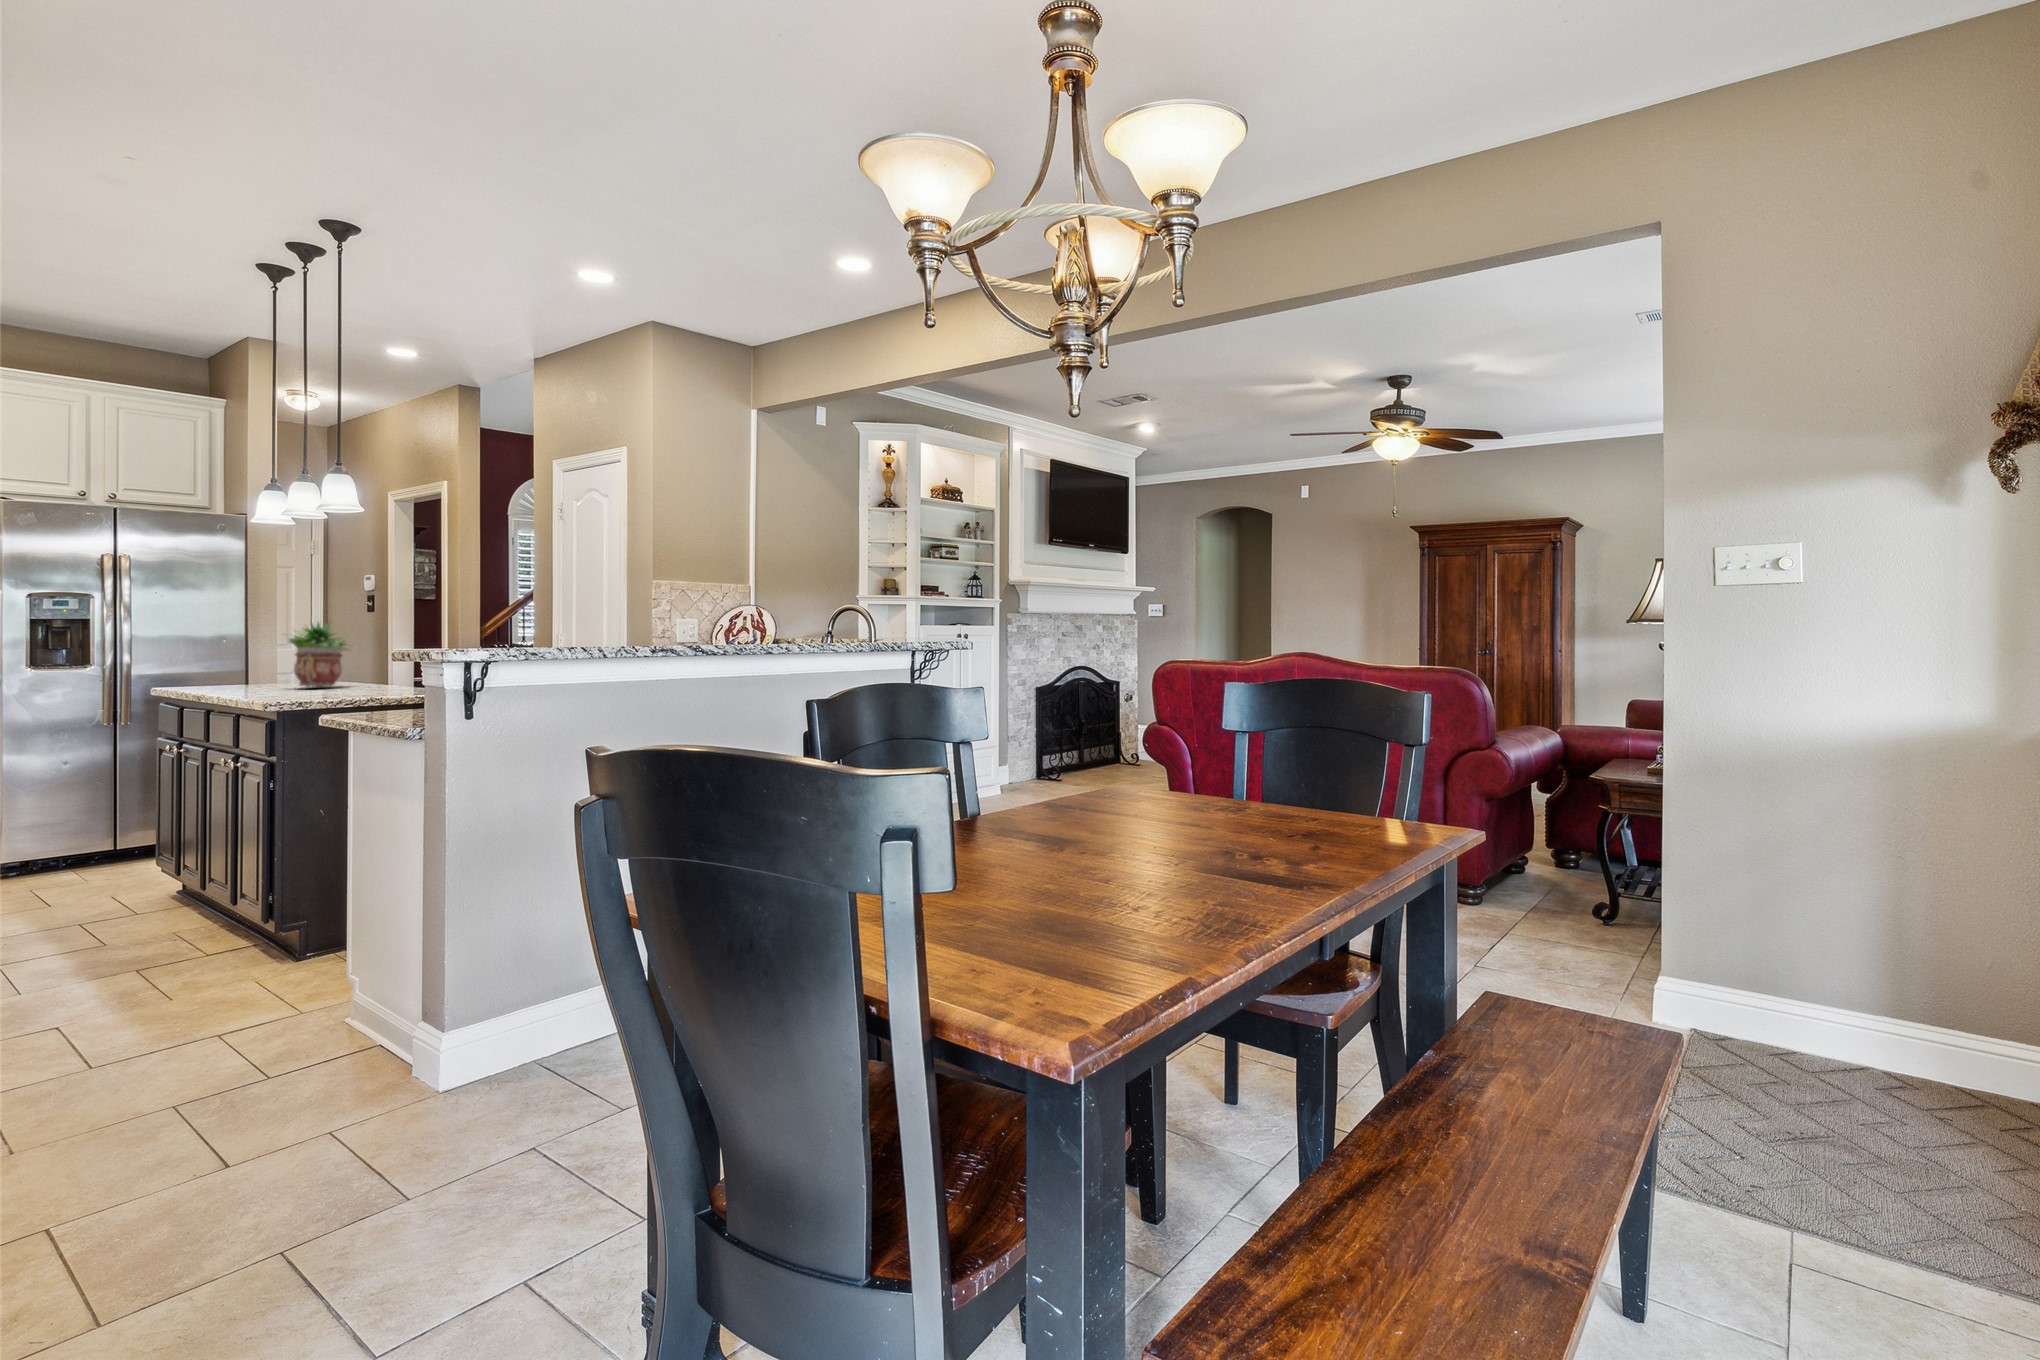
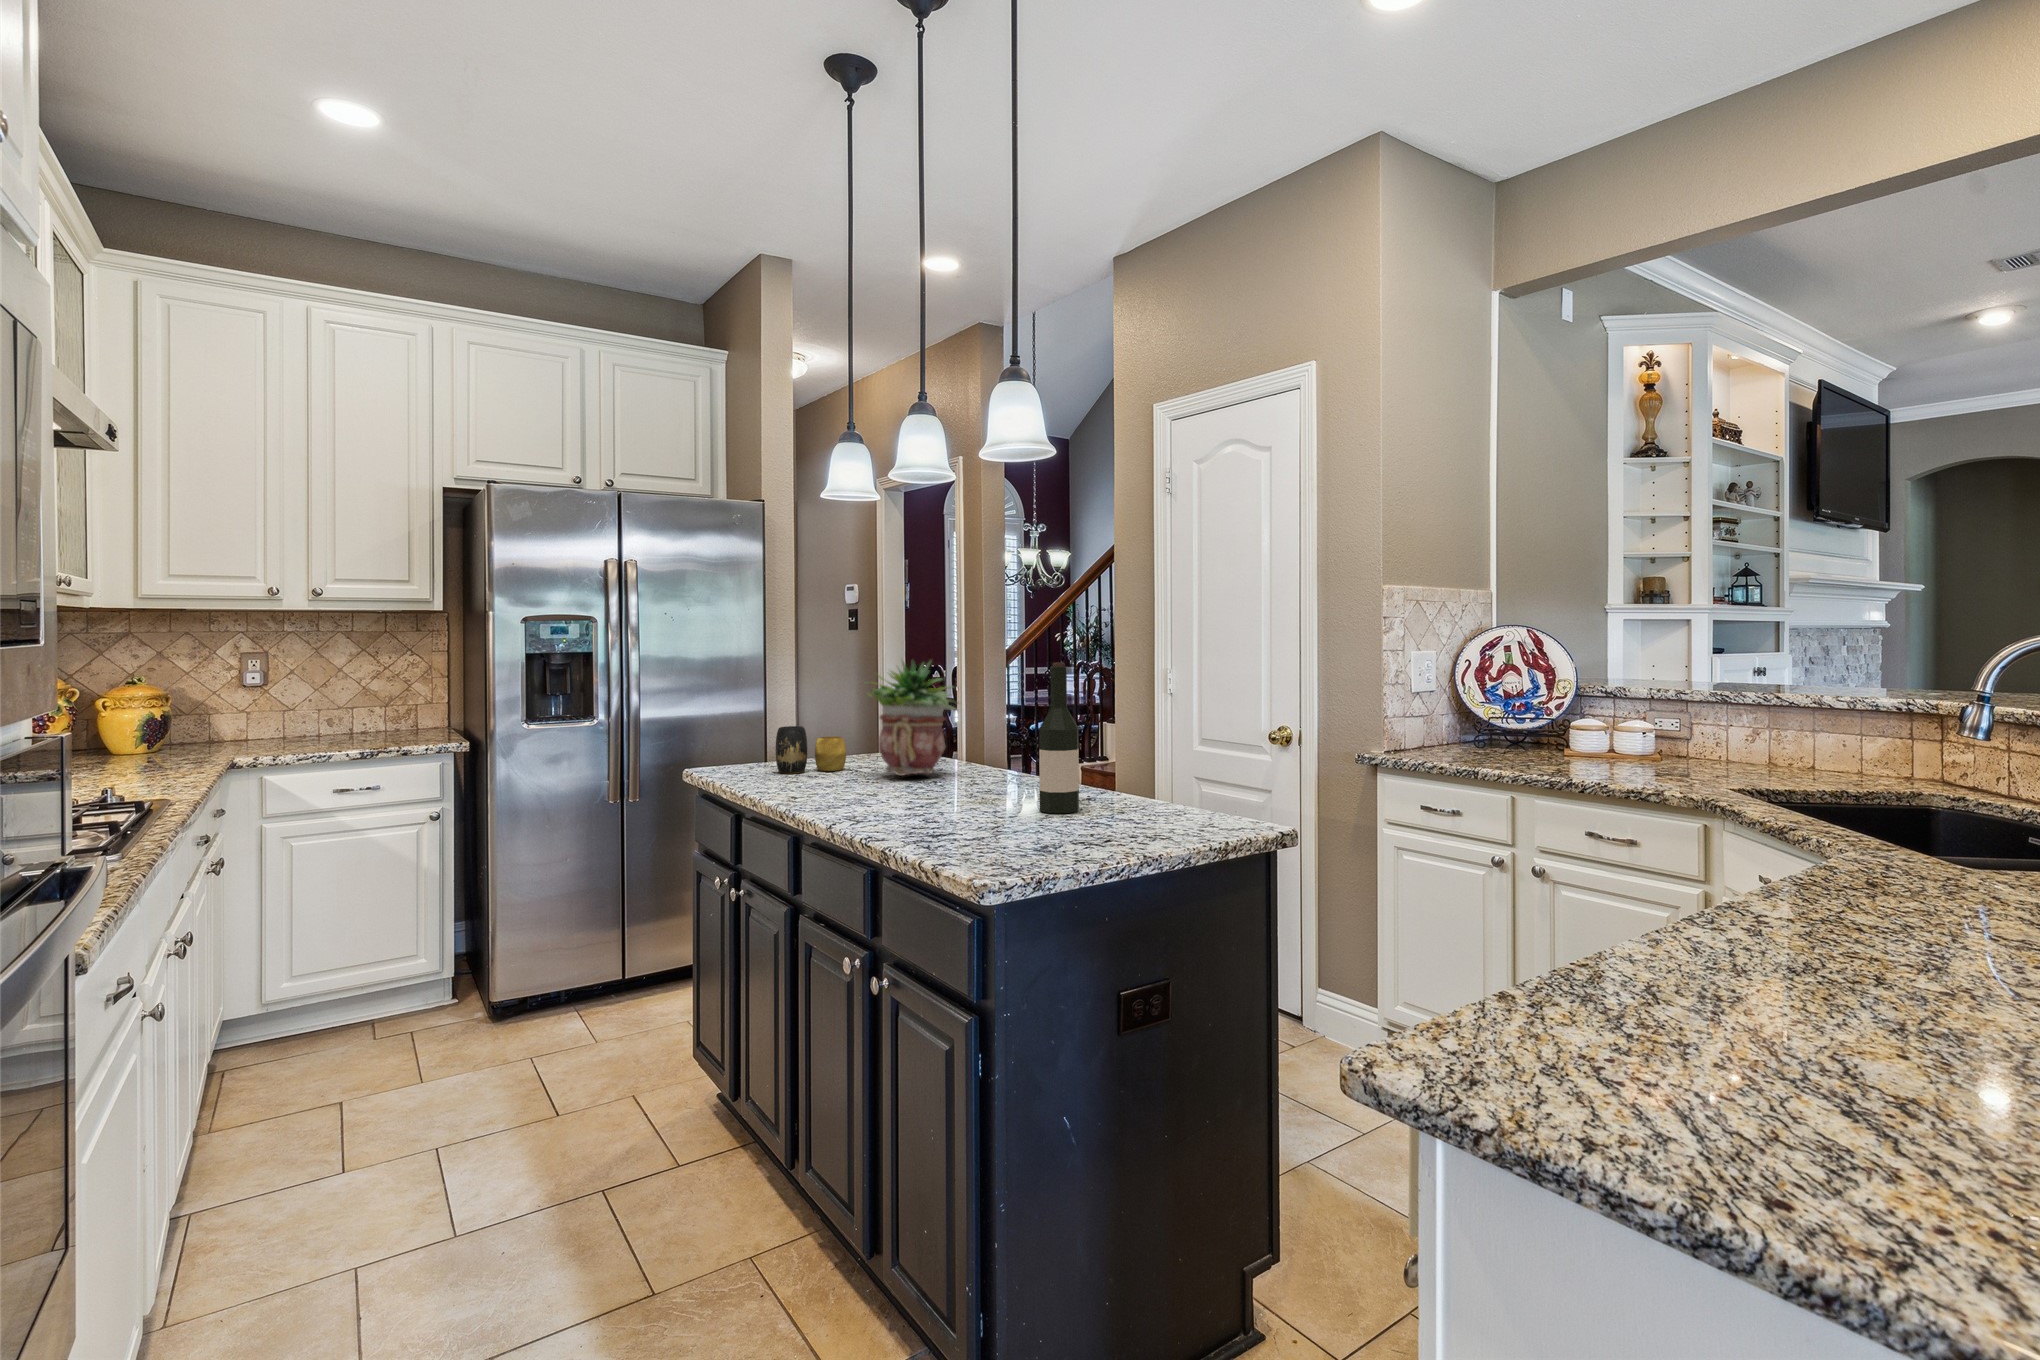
wine bottle: none [366,621,393,696] -> present [1039,663,1079,813]
vase: none [224,662,278,689] -> present [776,726,846,773]

